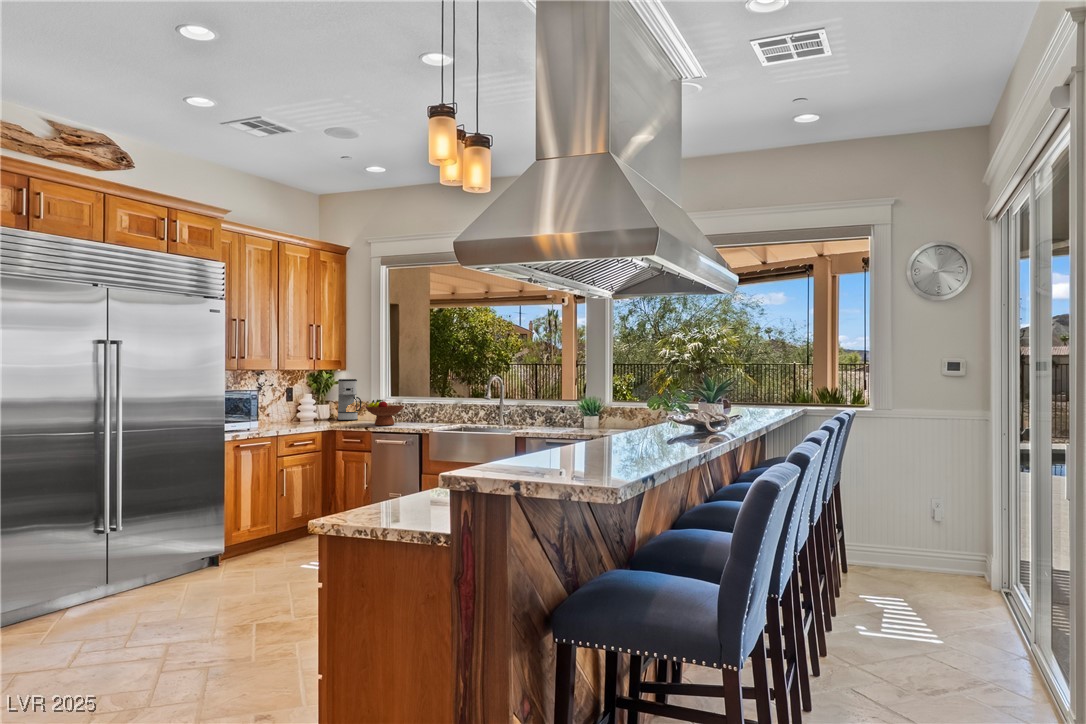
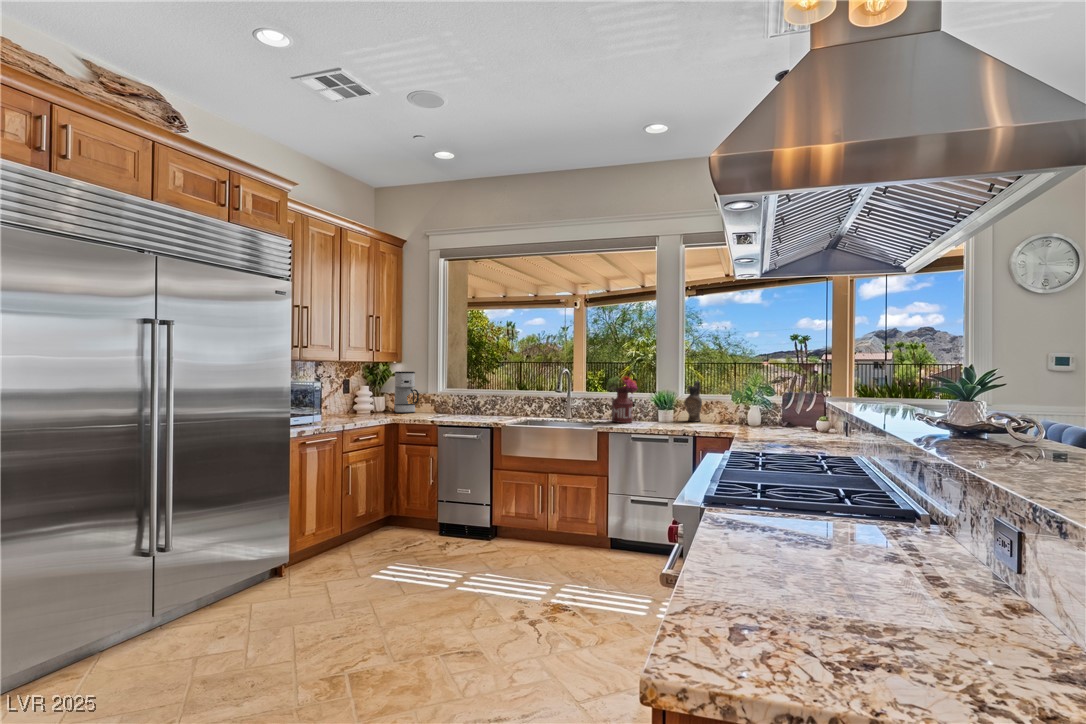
flower arrangement: none [531,382,563,429] -> present [606,376,638,423]
ceramic pitcher: none [609,388,627,428] -> present [685,381,702,421]
fruit bowl: present [365,400,404,426] -> none [428,392,468,418]

